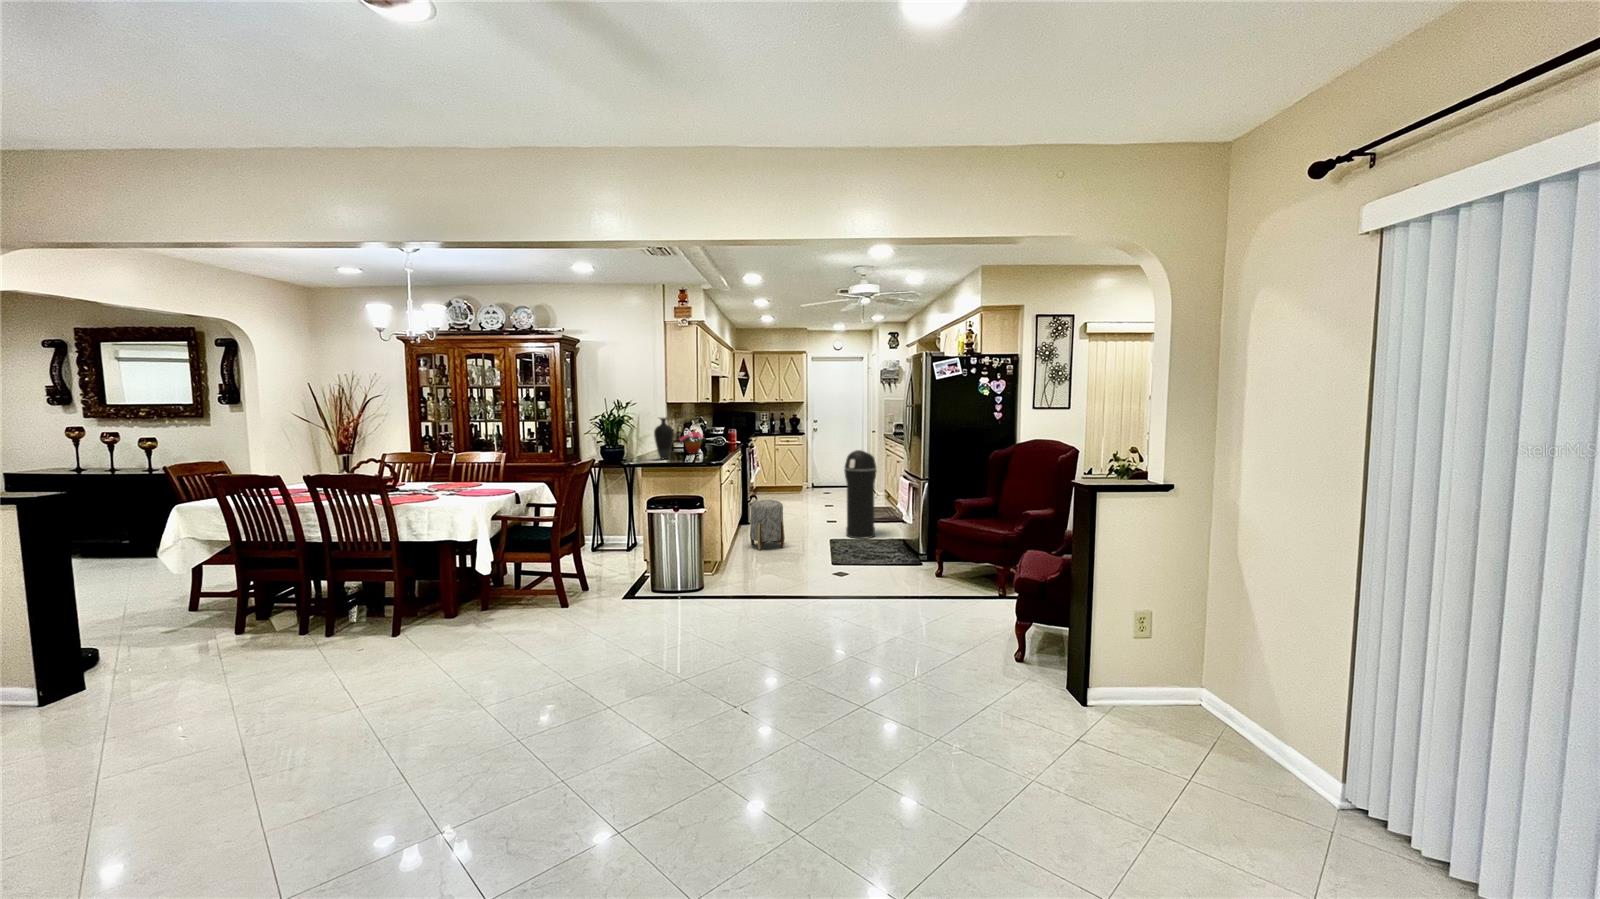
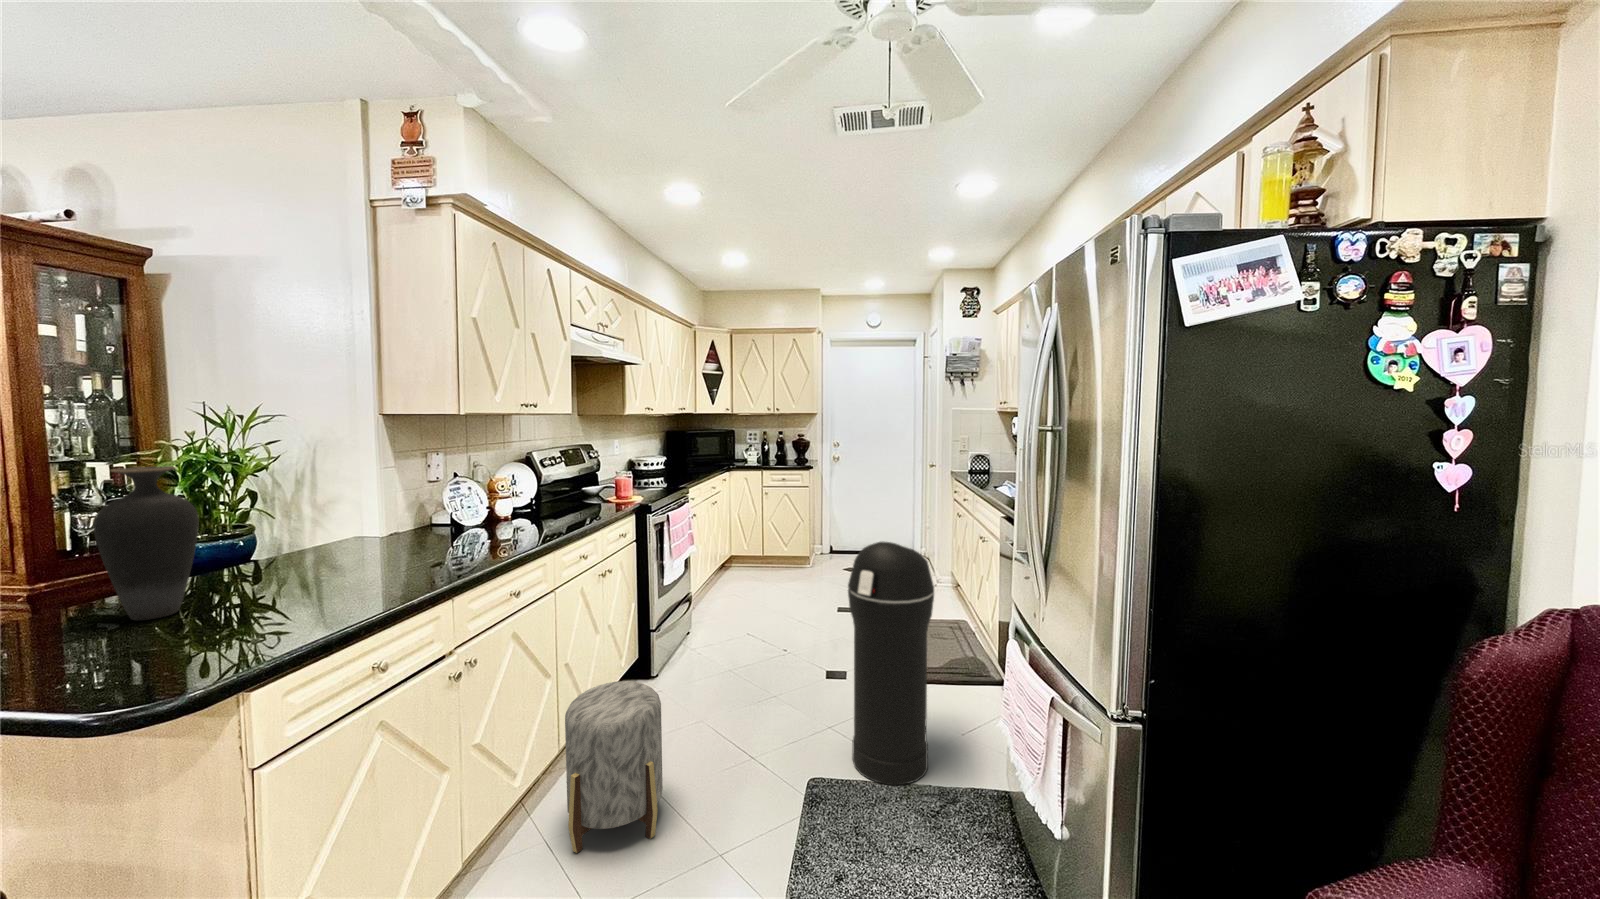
flower arrangement: present [680,432,703,454] -> none [318,497,438,566]

